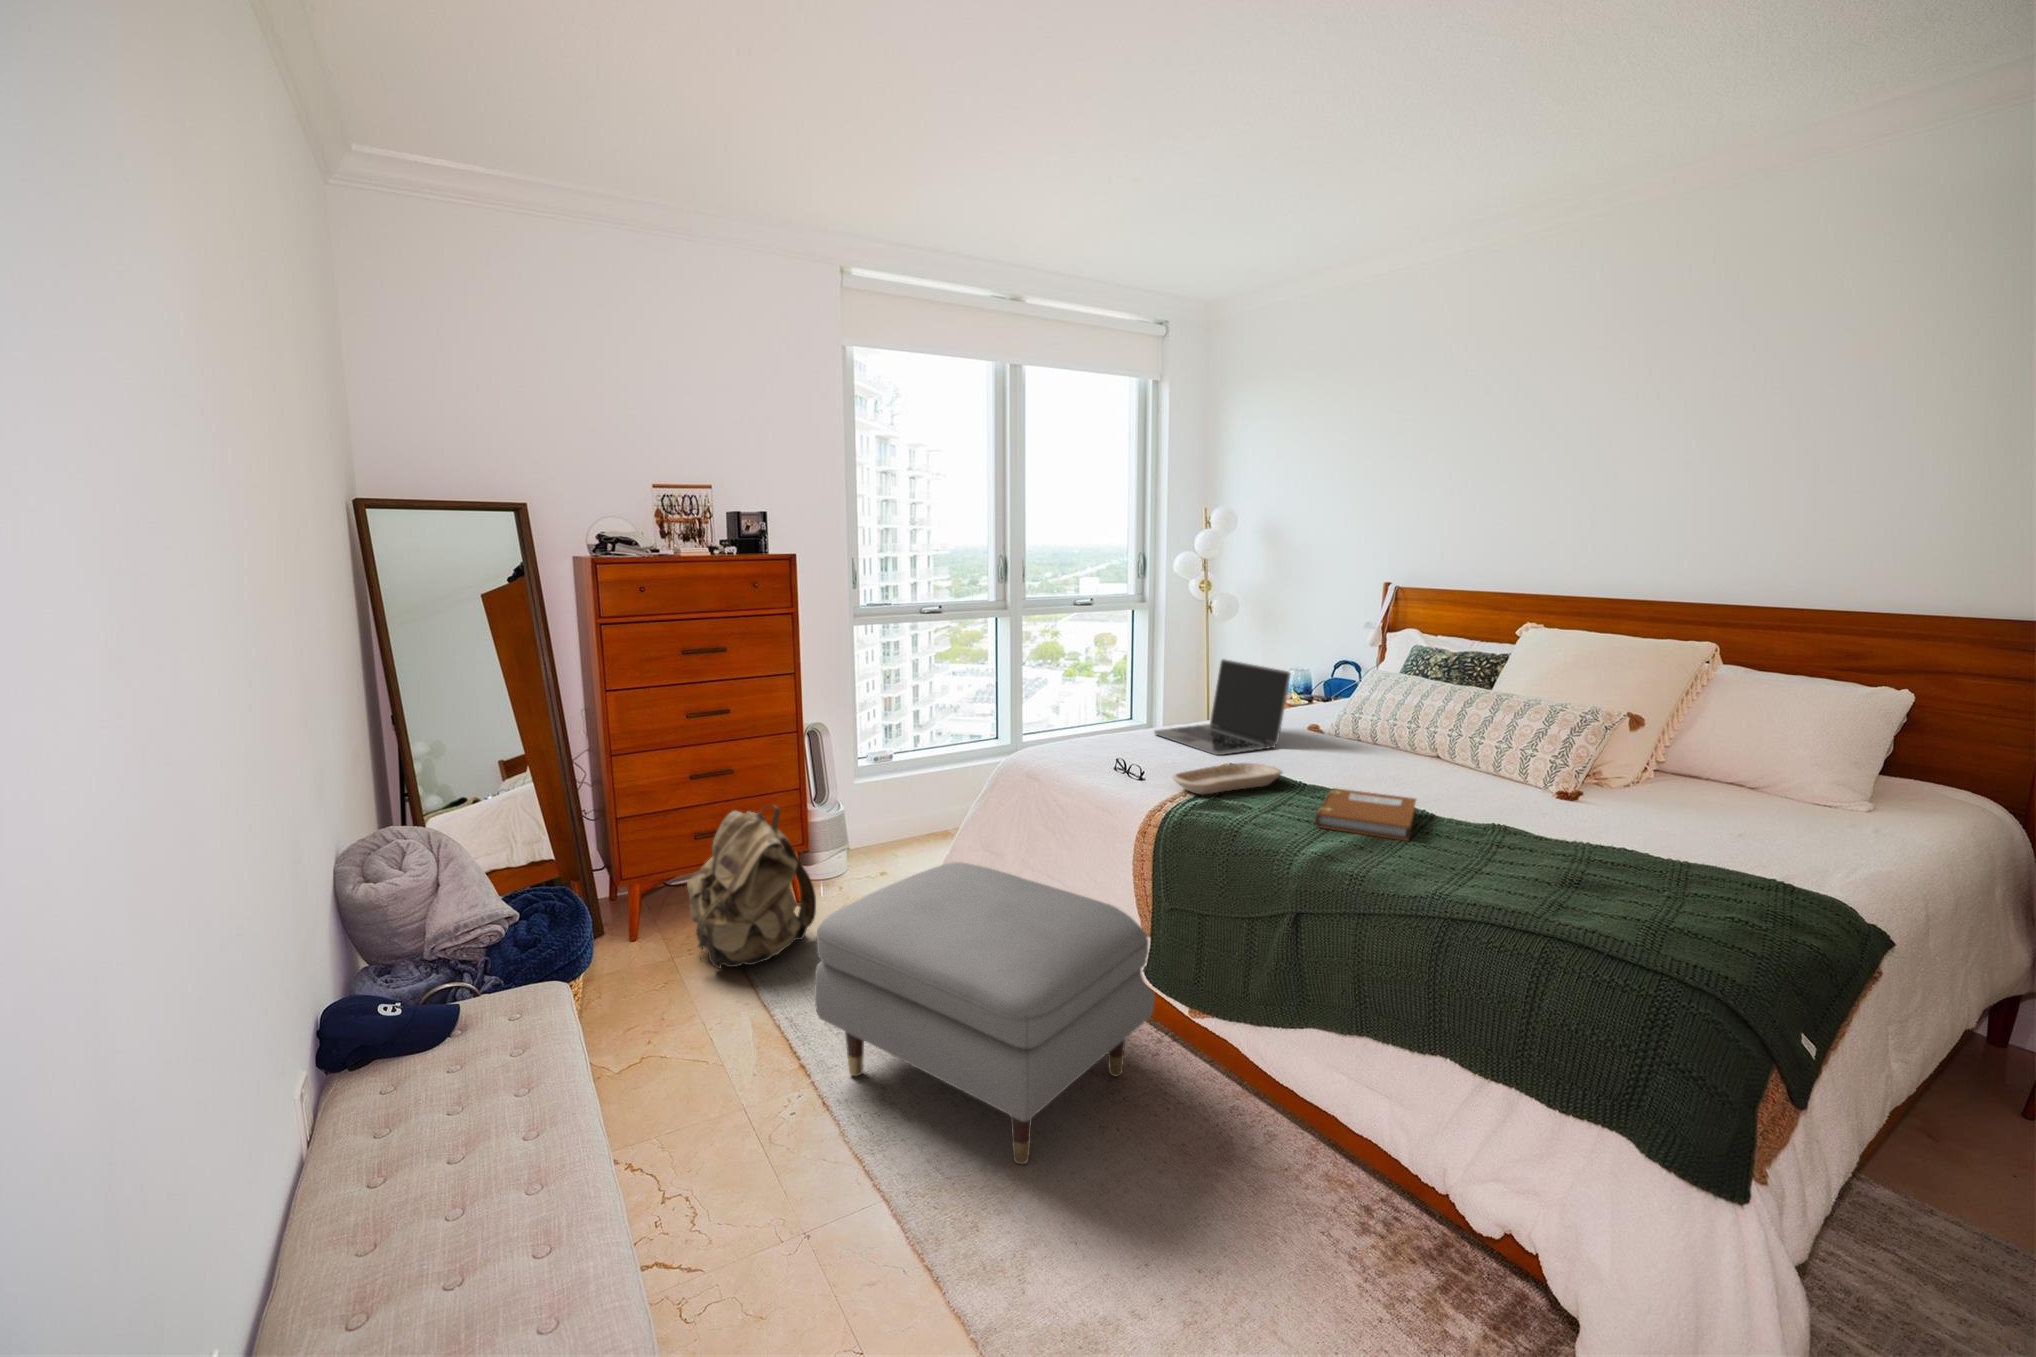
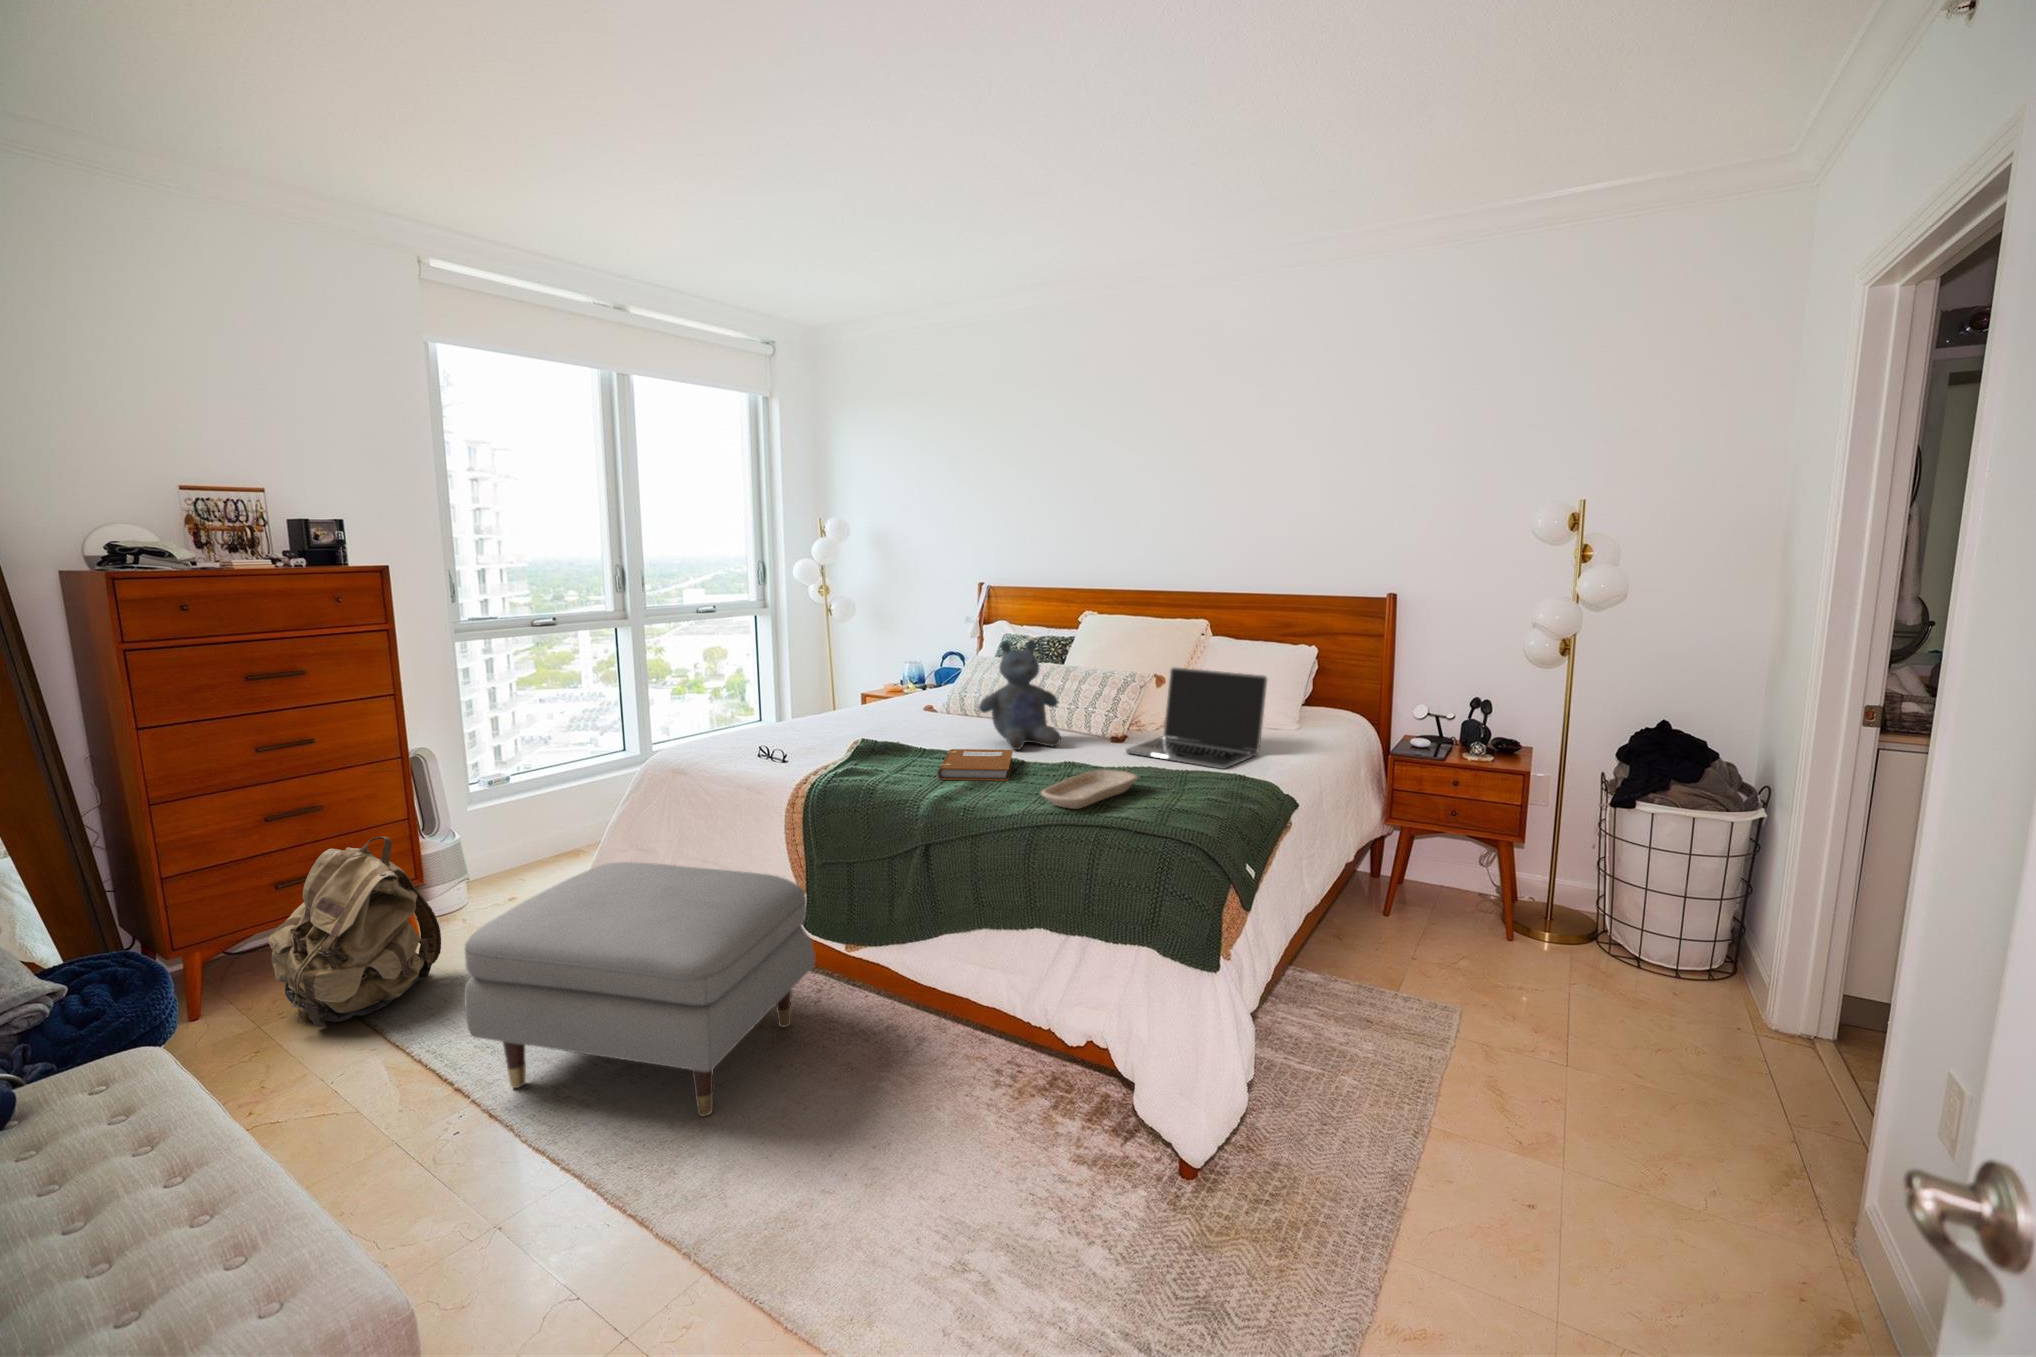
stuffed bear: none [1373,658,1485,798] -> present [979,640,1061,750]
laptop: present [1154,659,1290,755] -> present [1126,667,1267,769]
tray: present [1172,763,1282,794] -> present [1041,770,1138,809]

